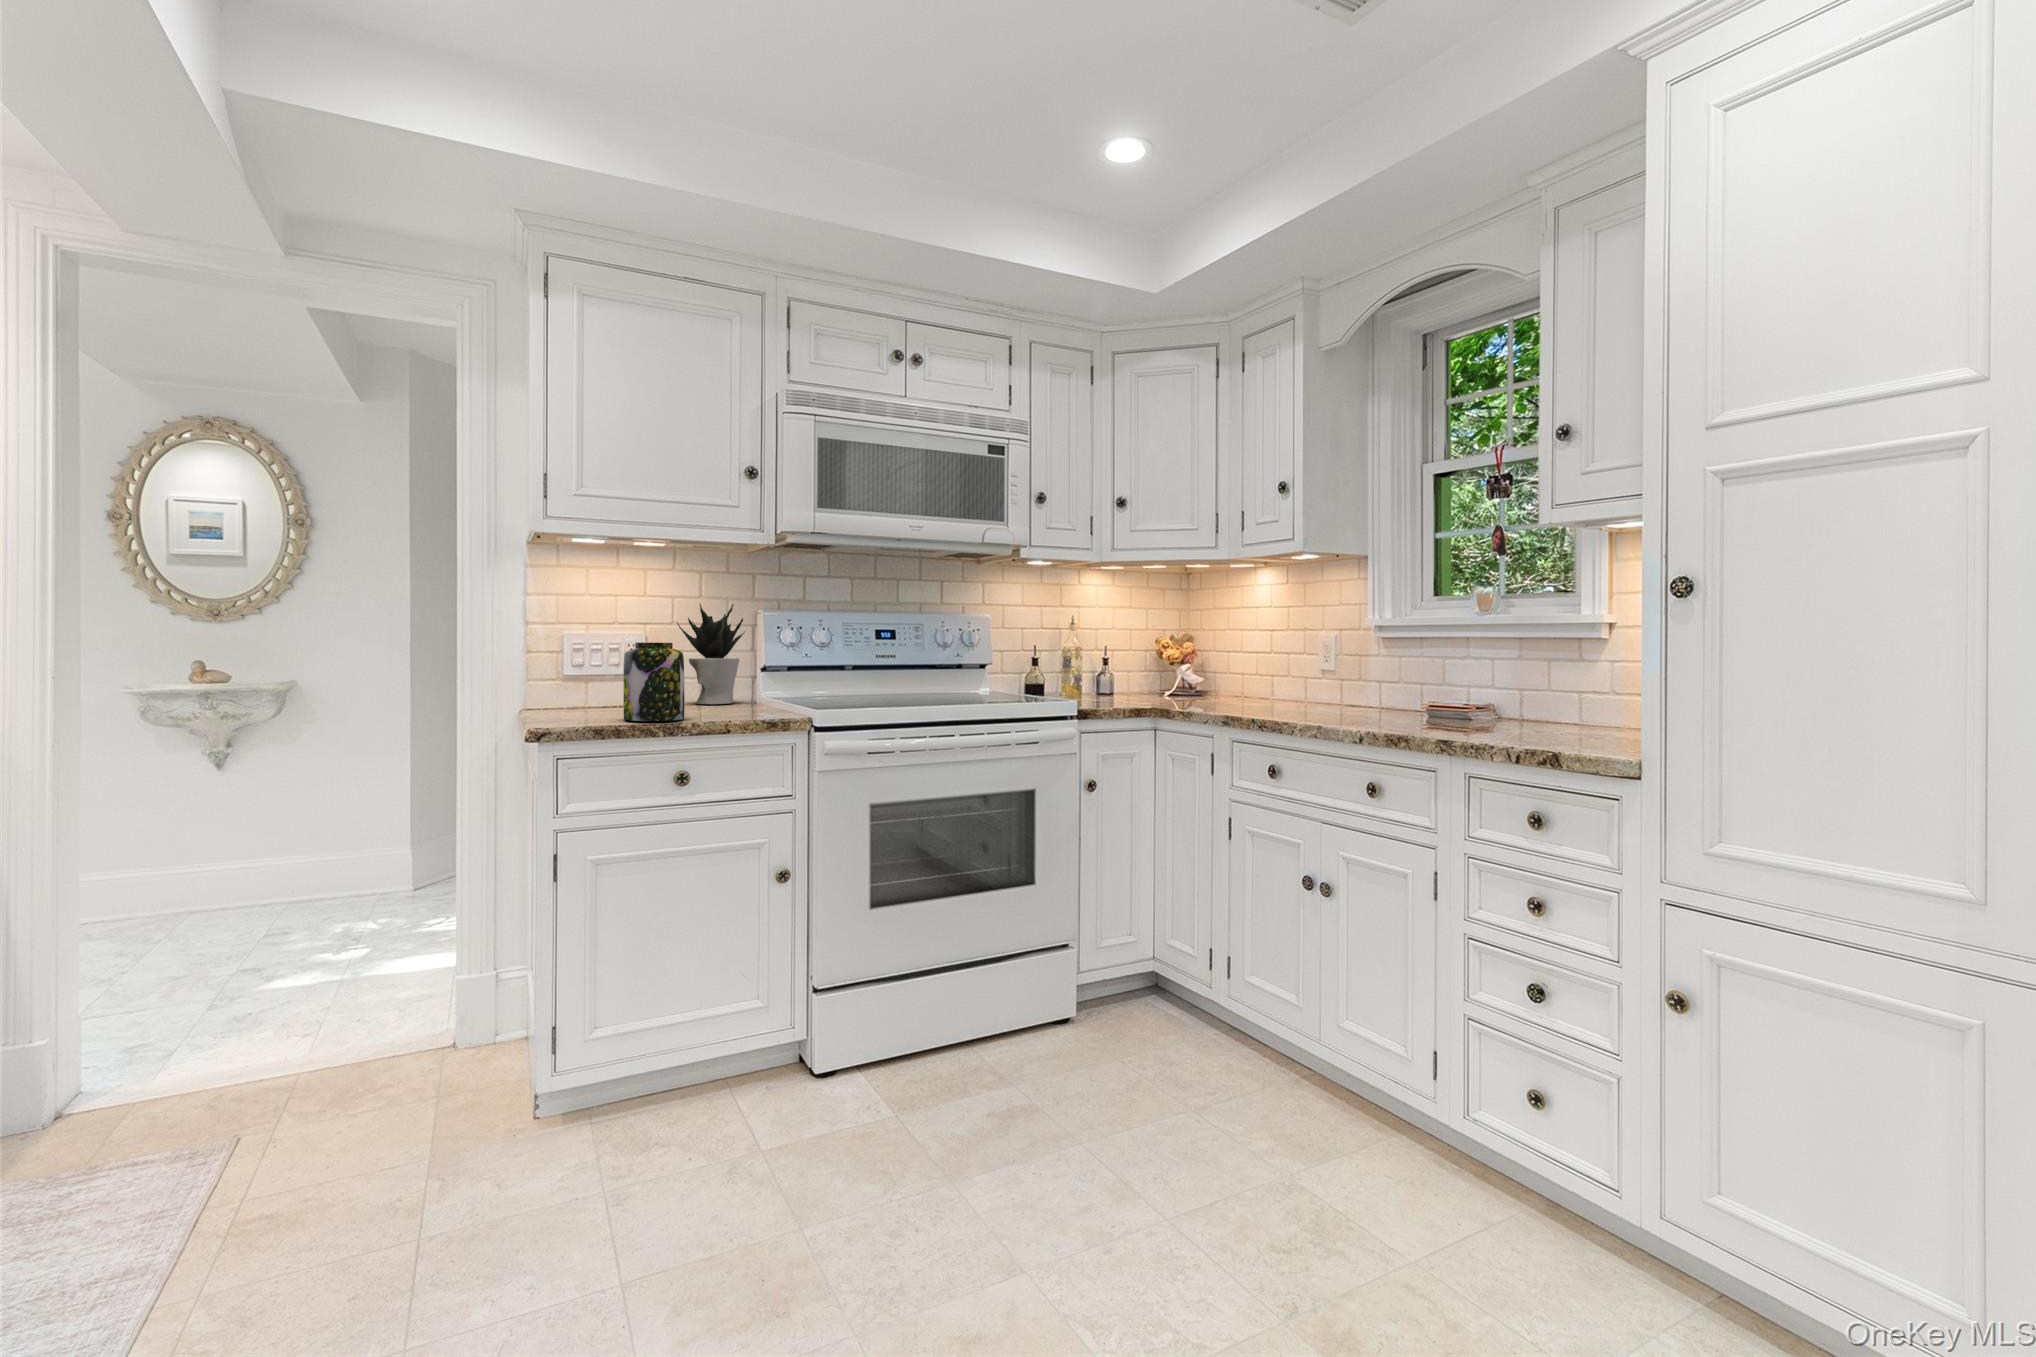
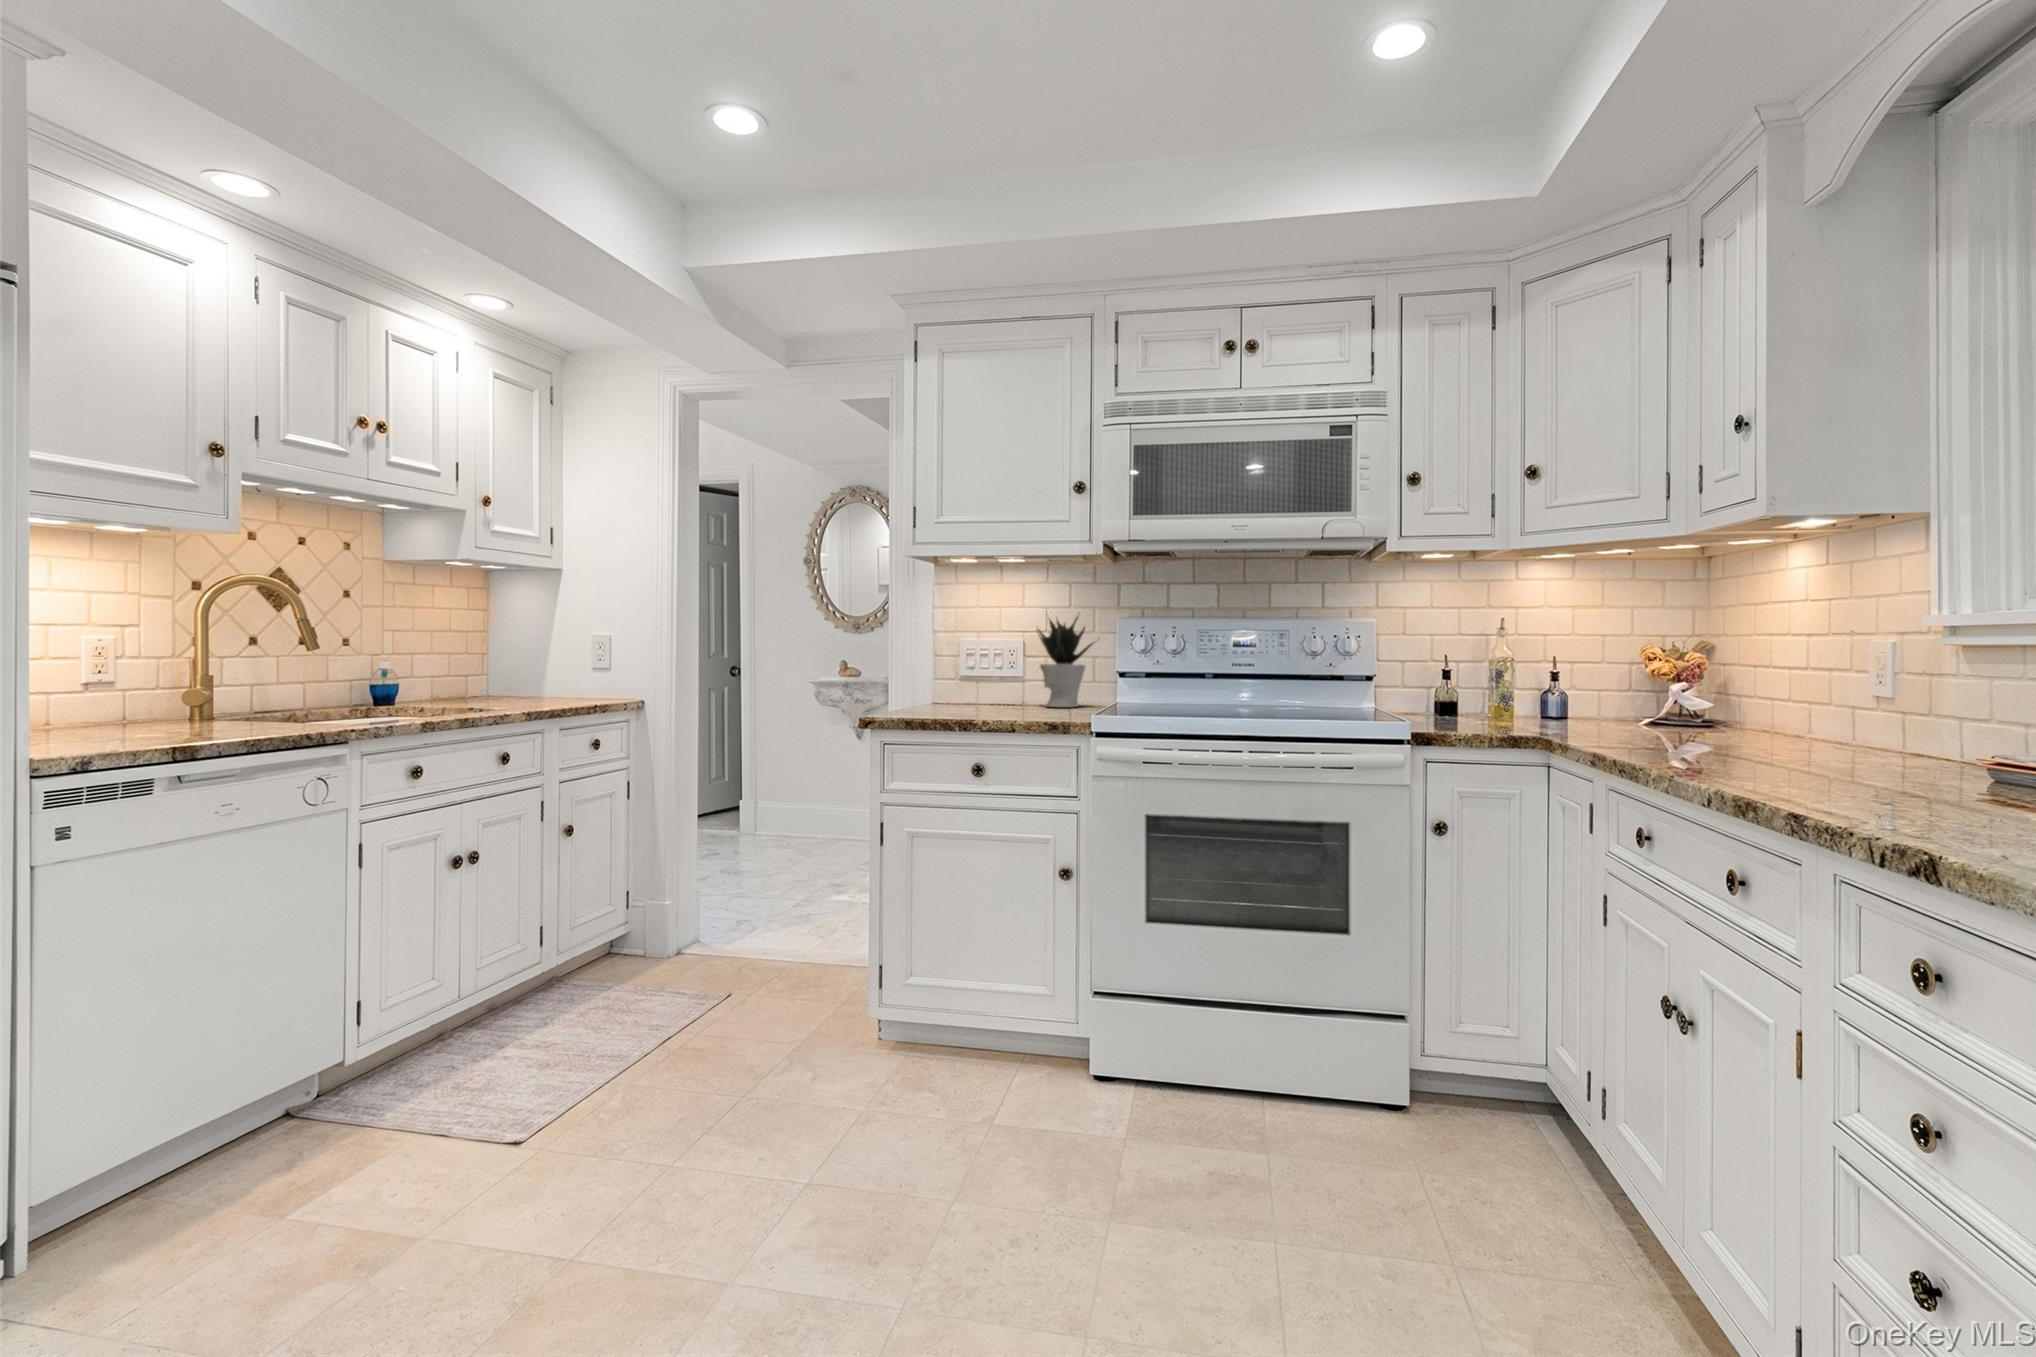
jar: present [623,642,685,721] -> none [935,649,983,718]

